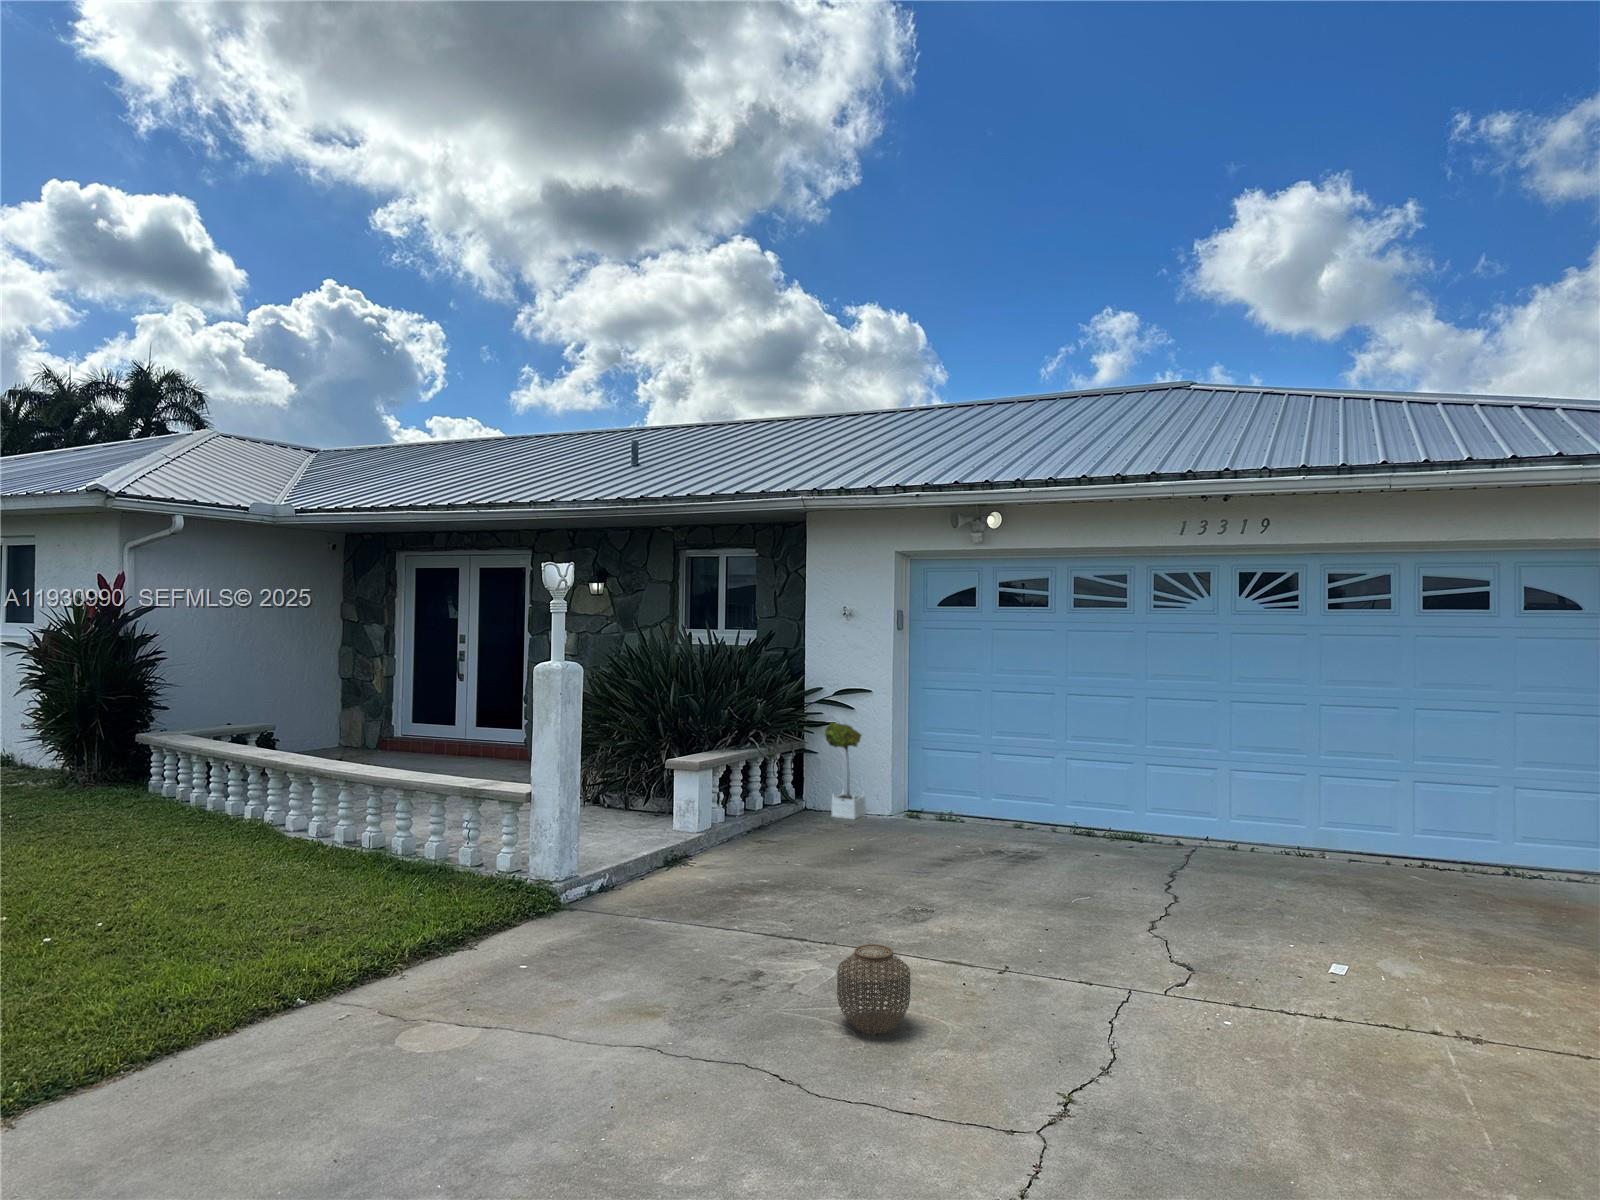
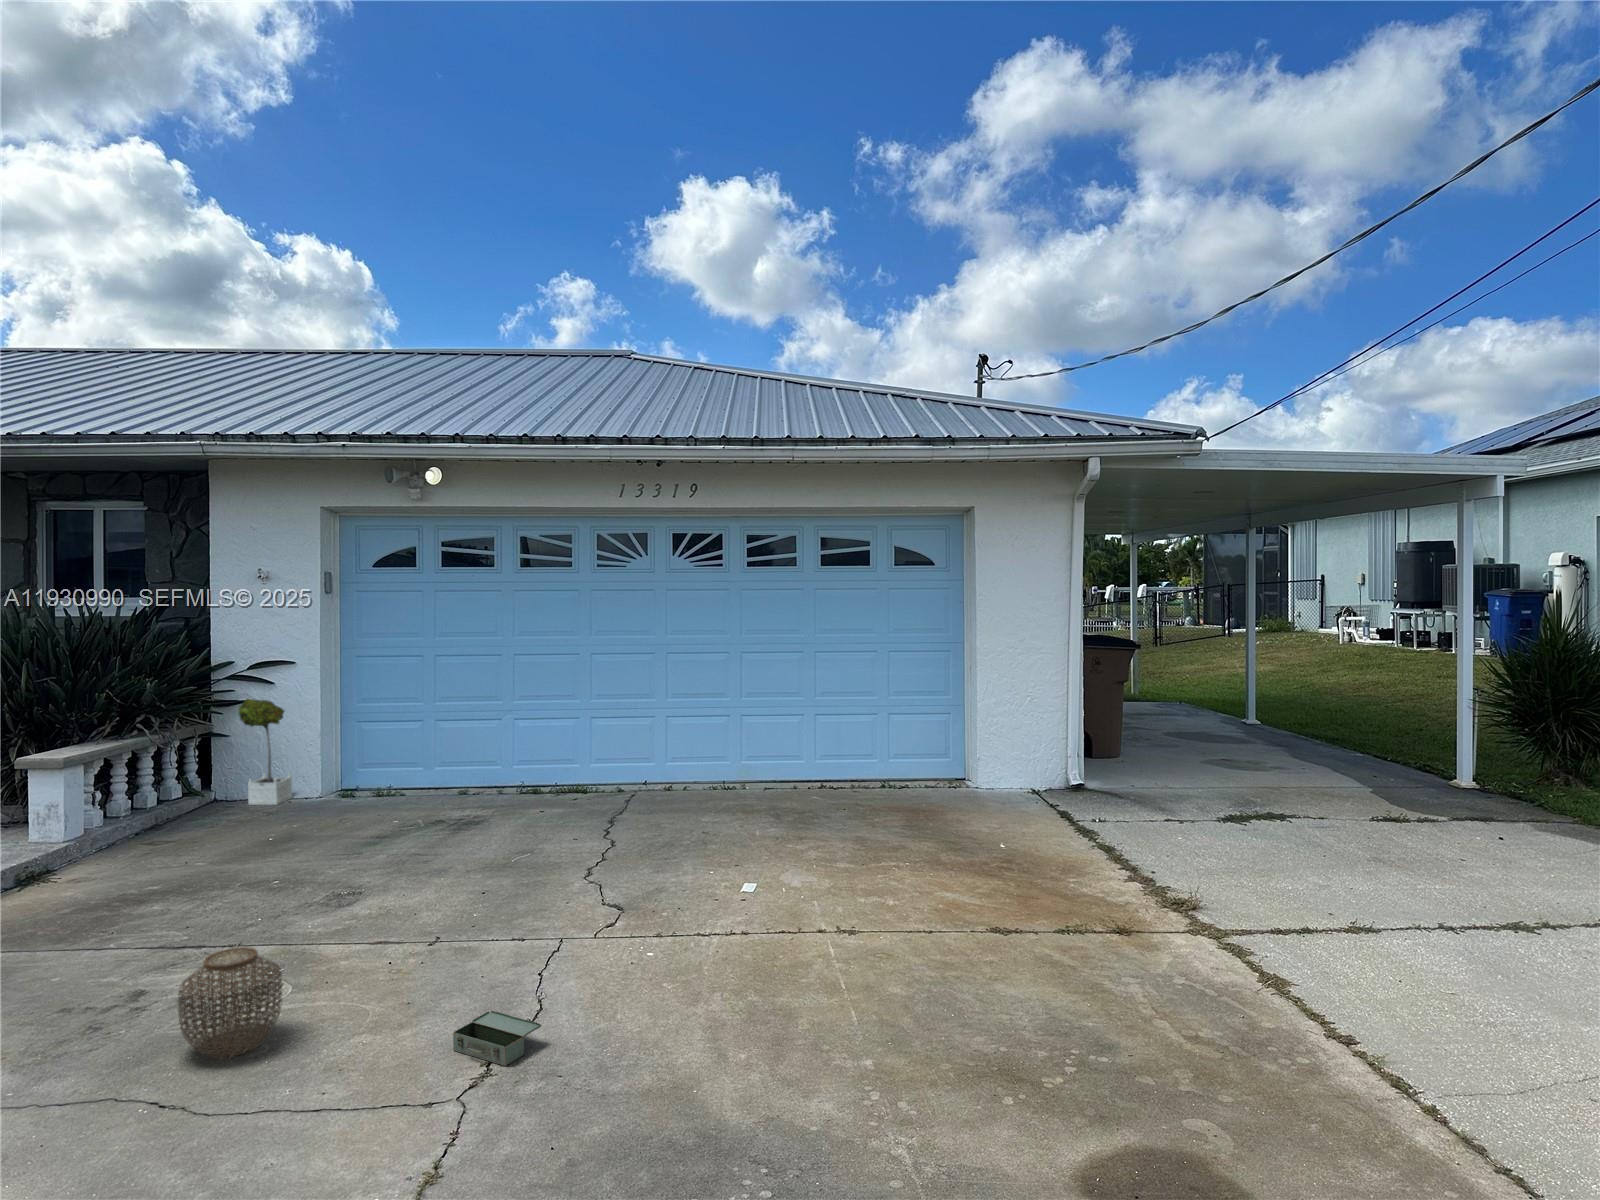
toolbox: none [1055,1041,1136,1094] -> present [453,1011,541,1066]

